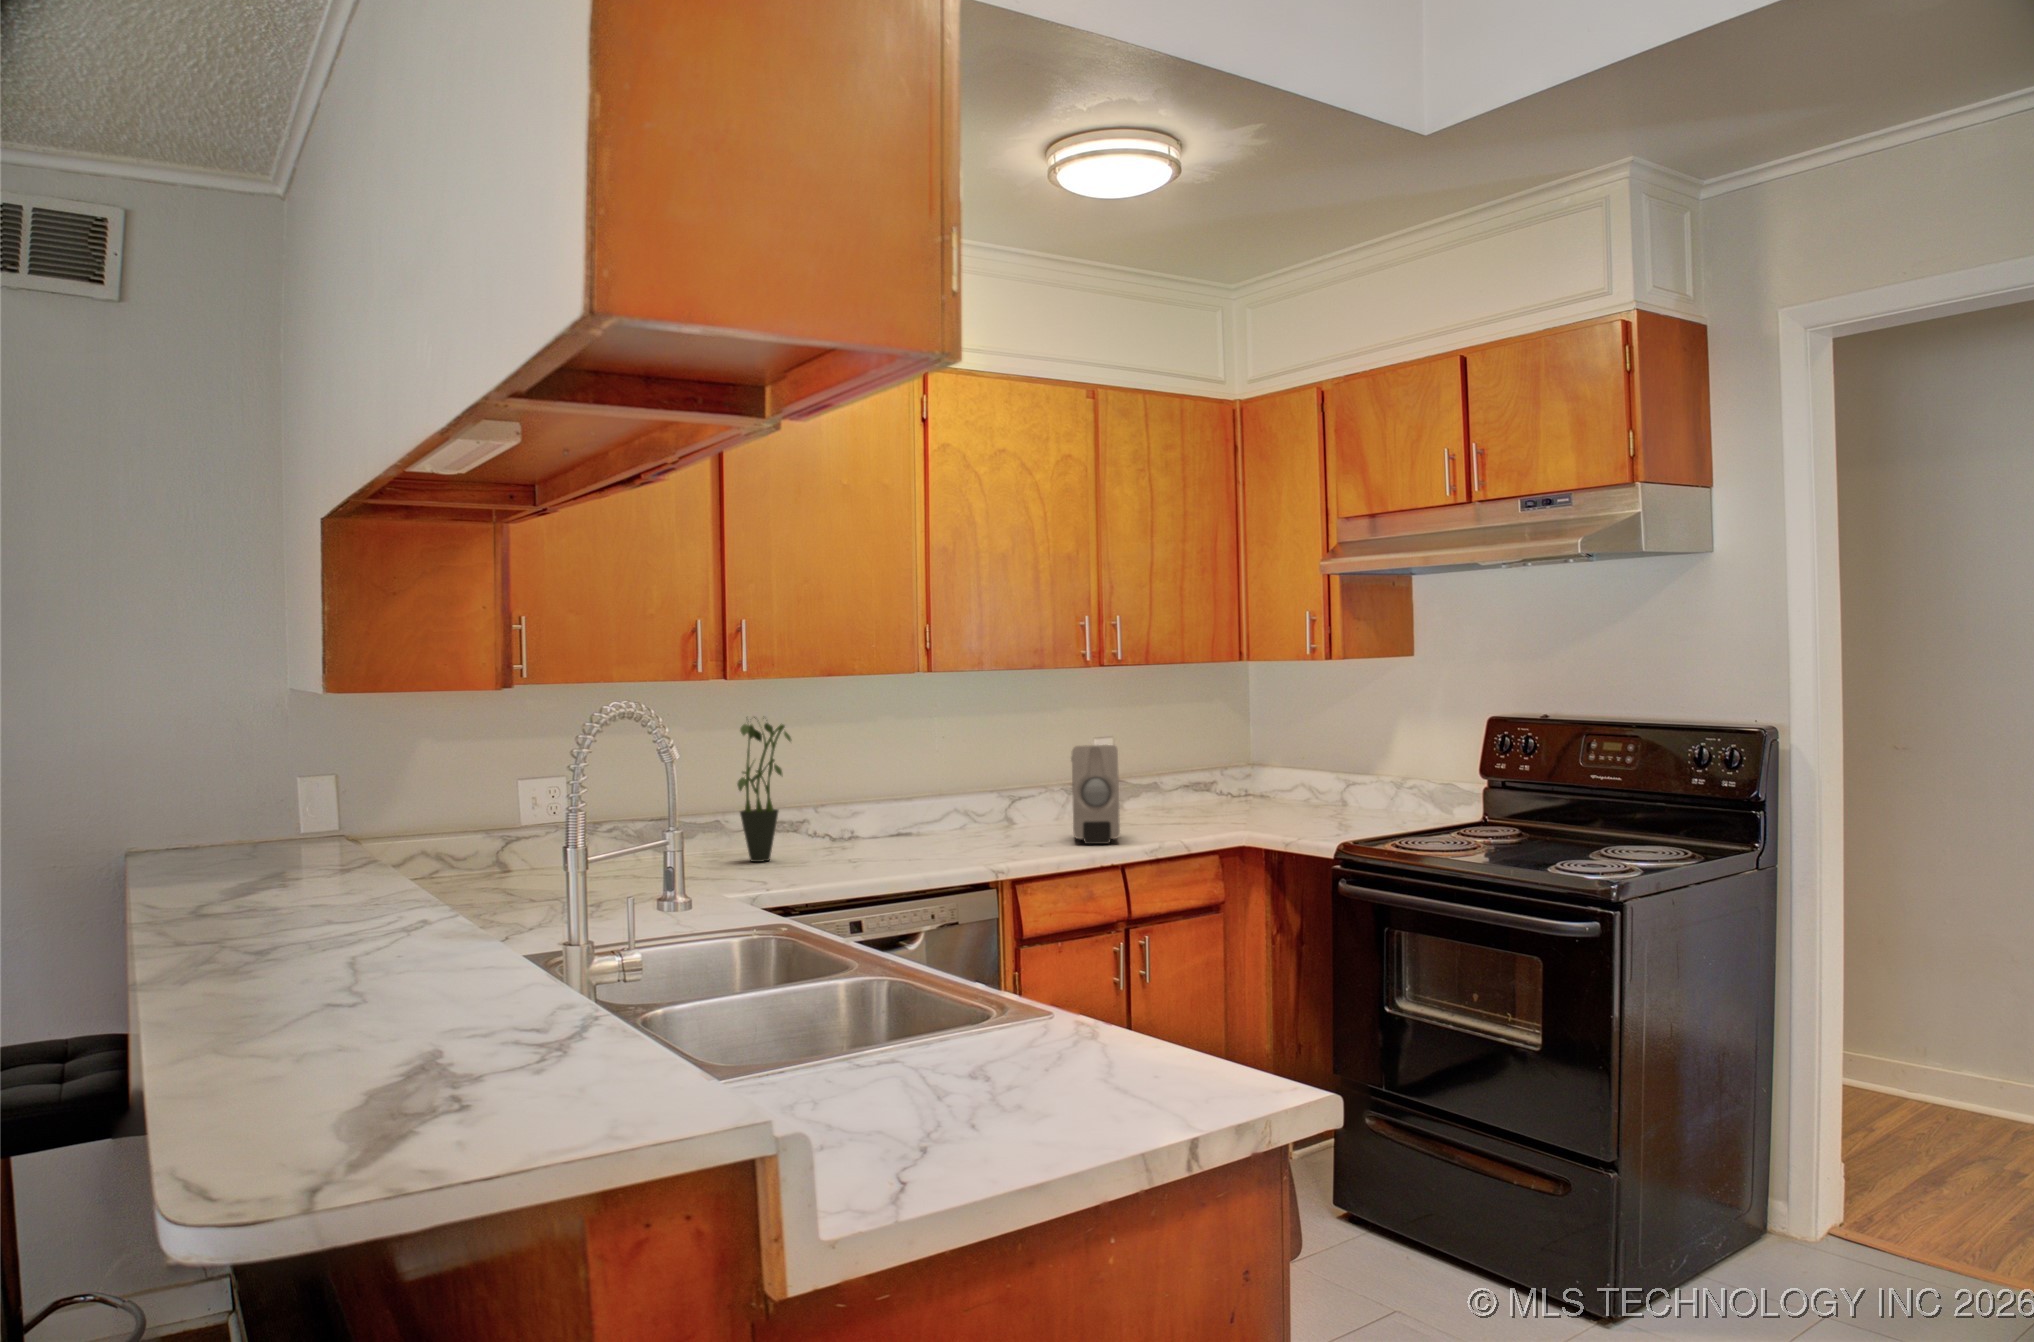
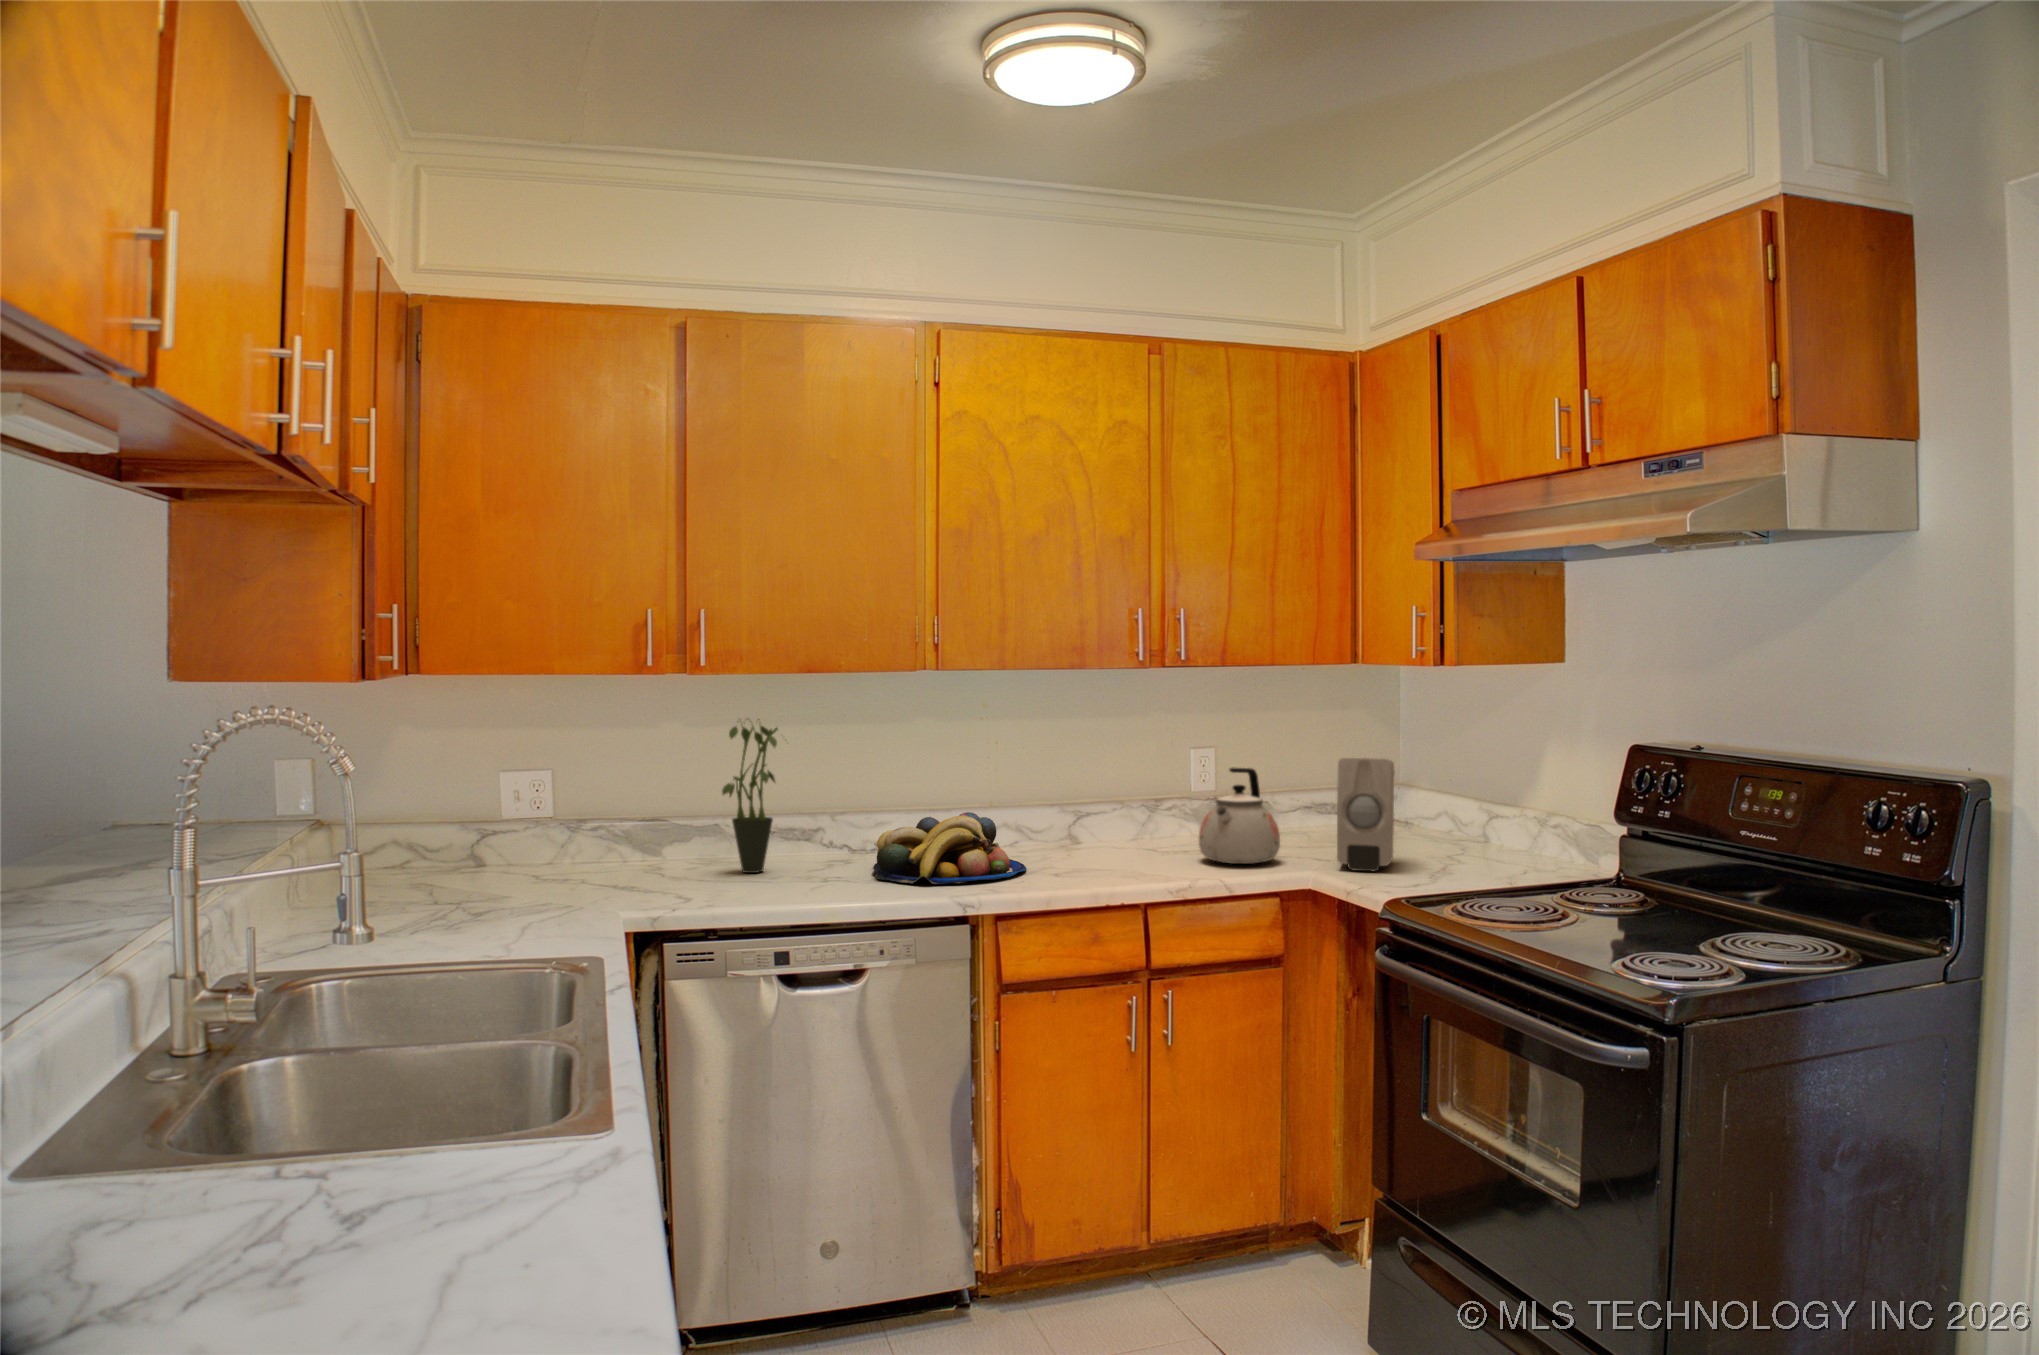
soap dispenser: present [1071,745,1120,844] -> present [1337,758,1394,871]
kettle: none [1137,749,1206,831] -> present [1199,768,1280,864]
fruit bowl: none [870,797,1010,859] -> present [873,812,1026,884]

